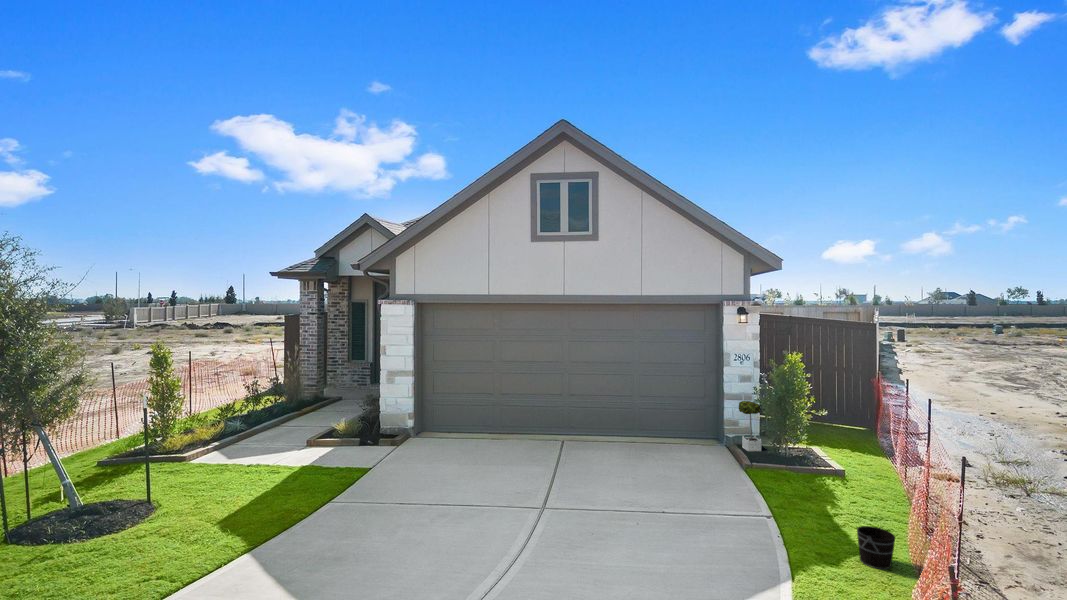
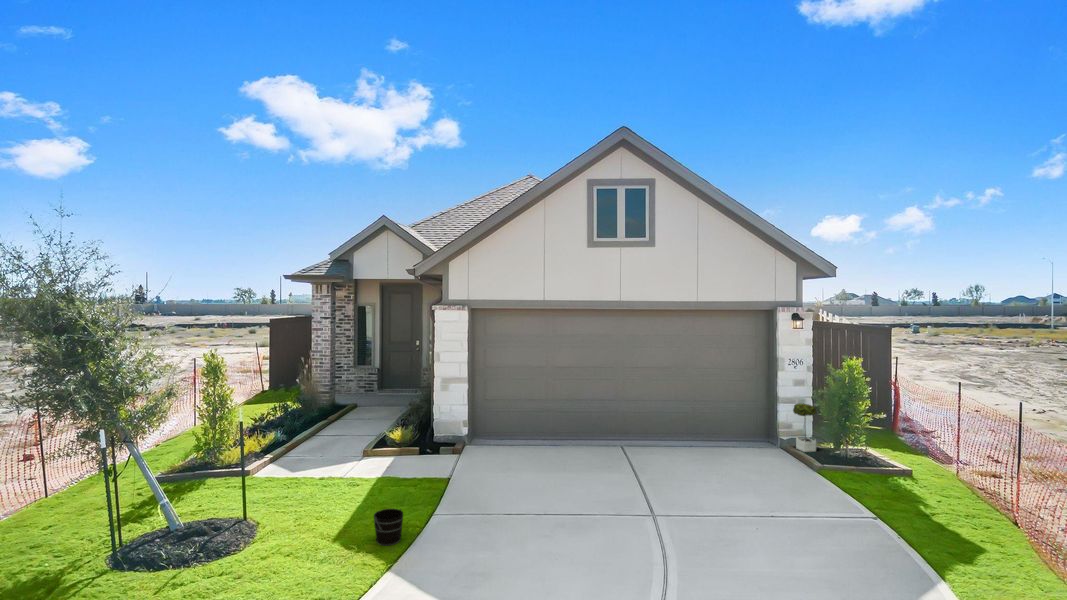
bucket: present [857,526,895,569] -> present [374,509,403,545]

